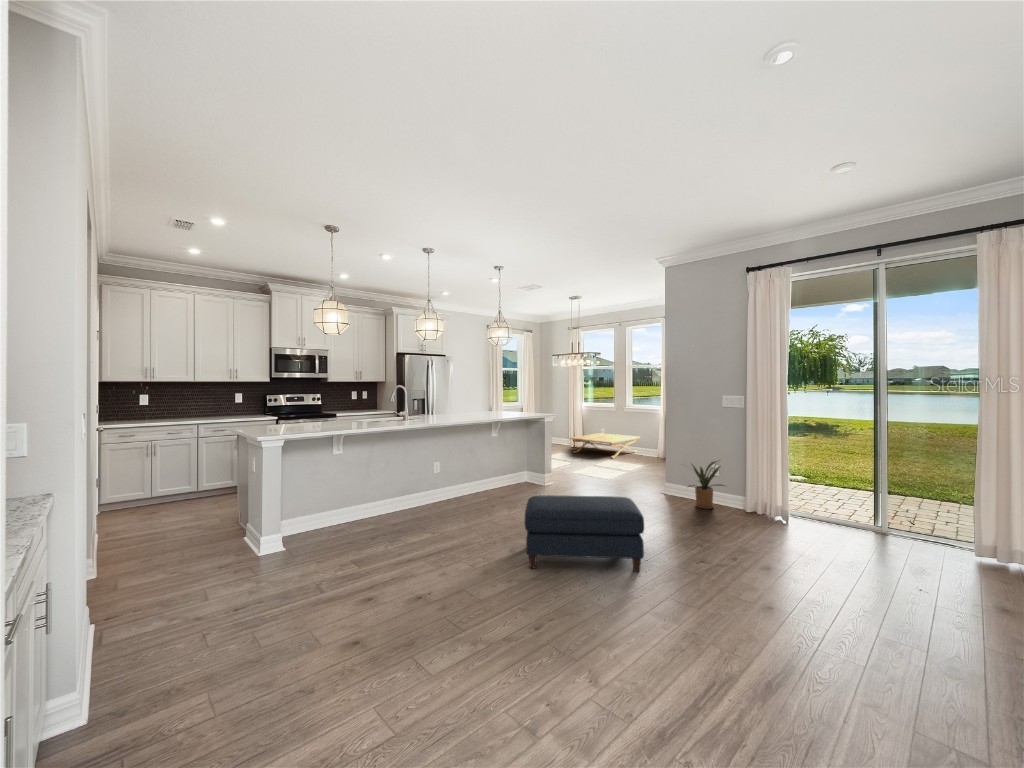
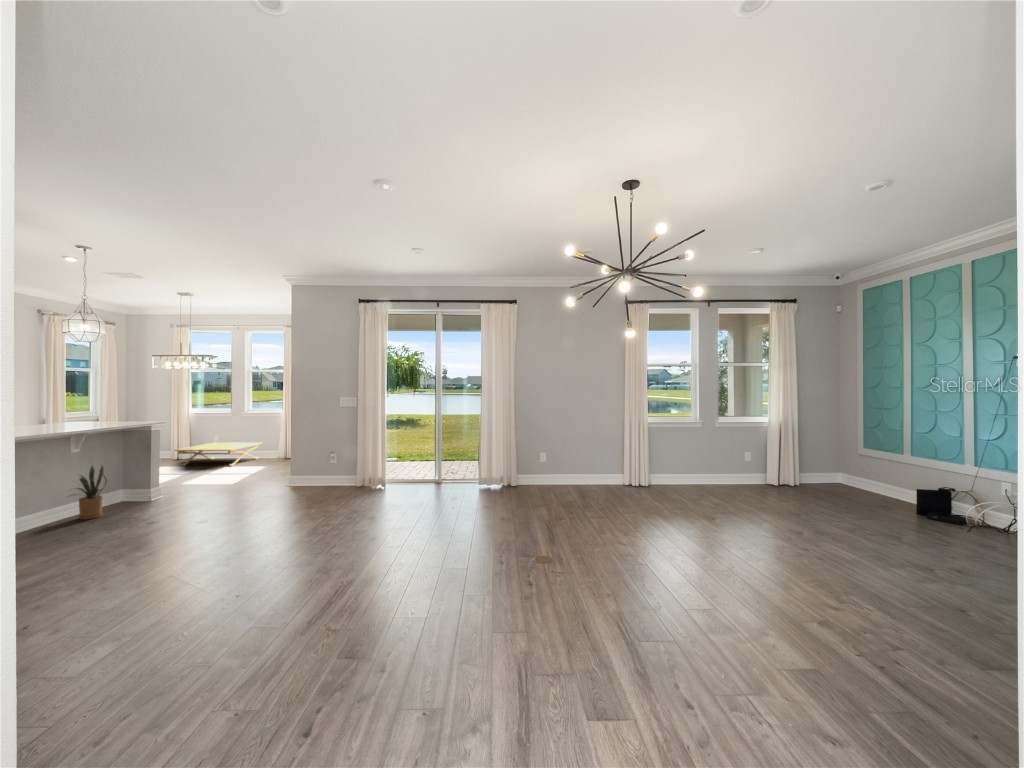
house plant: present [688,461,724,509] -> present [77,466,107,520]
ottoman: present [524,495,644,572] -> none [147,483,276,562]

